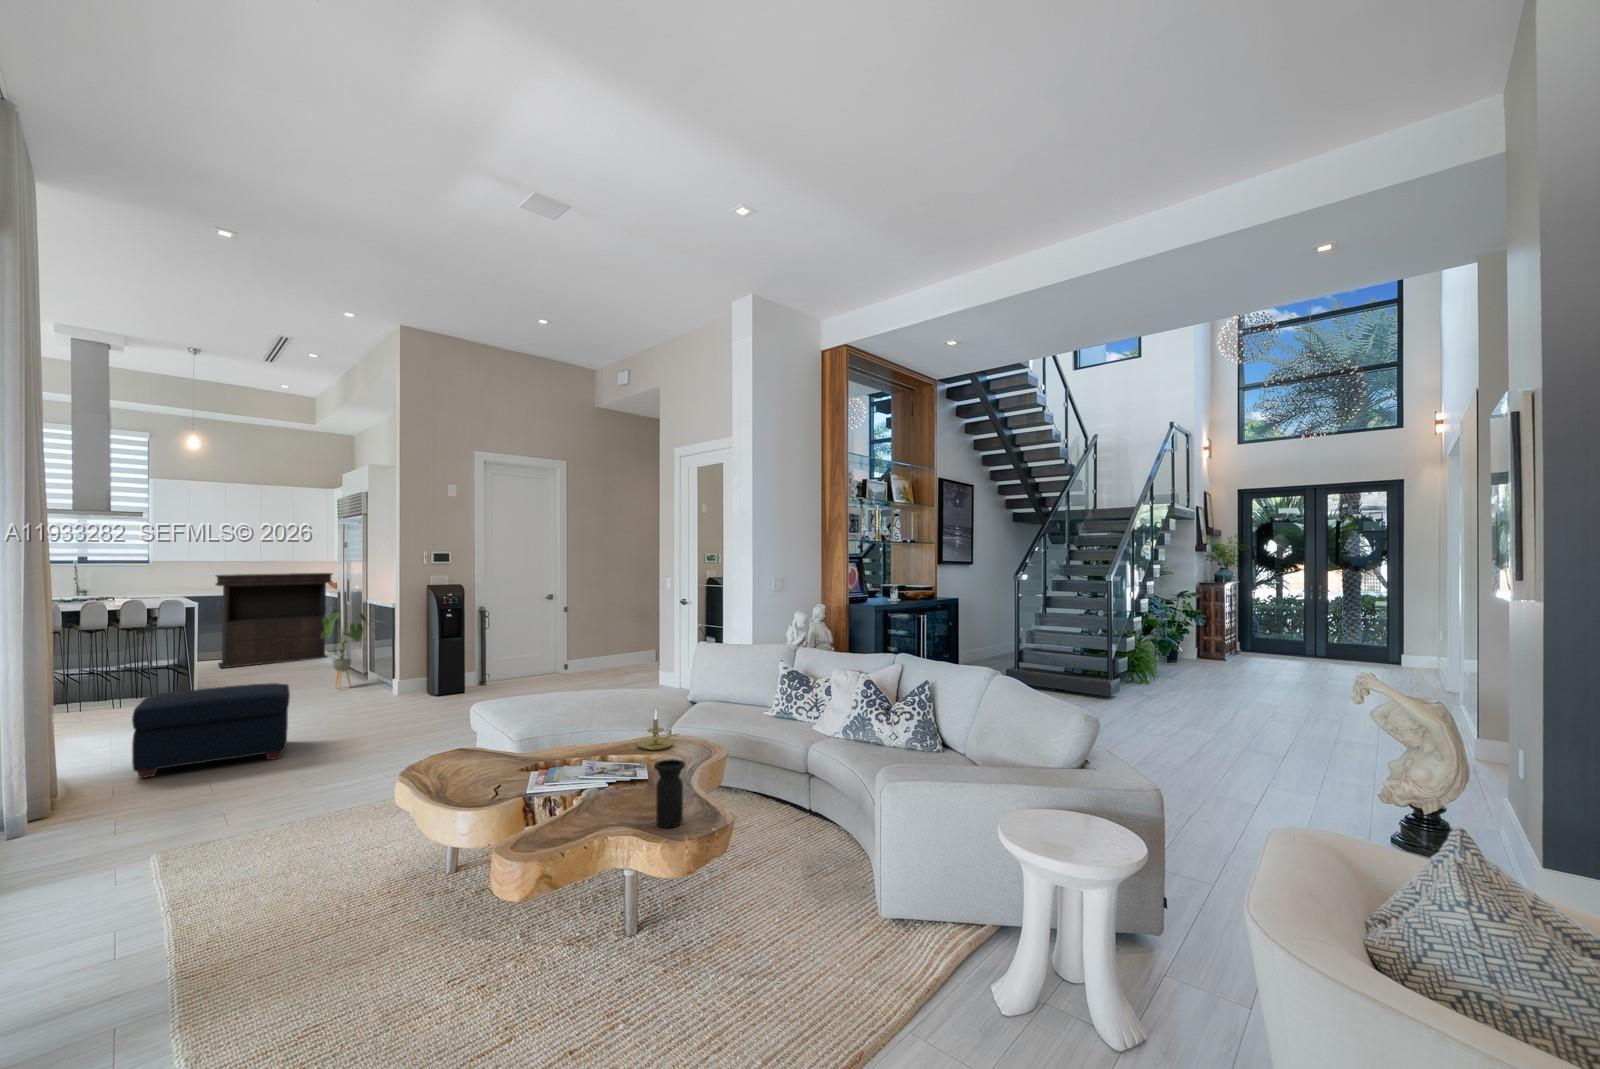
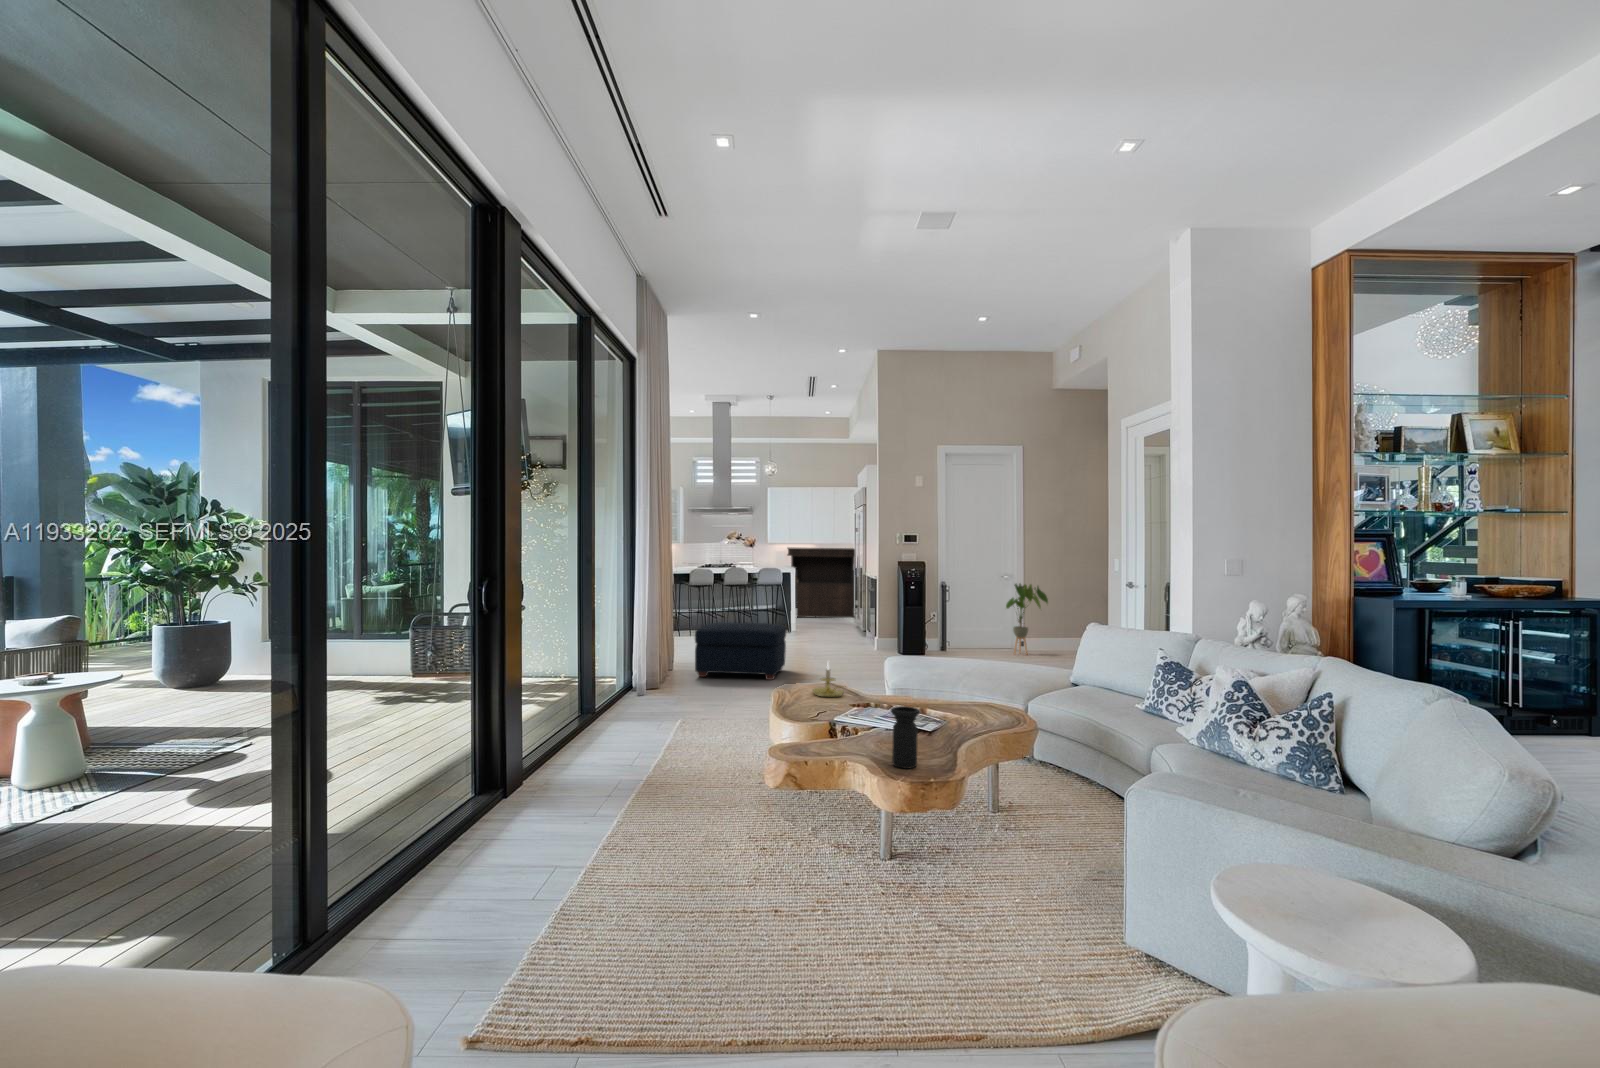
house plant: present [321,612,367,689] -> present [1006,584,1048,654]
candle holder: present [637,710,680,750] -> present [812,666,846,697]

